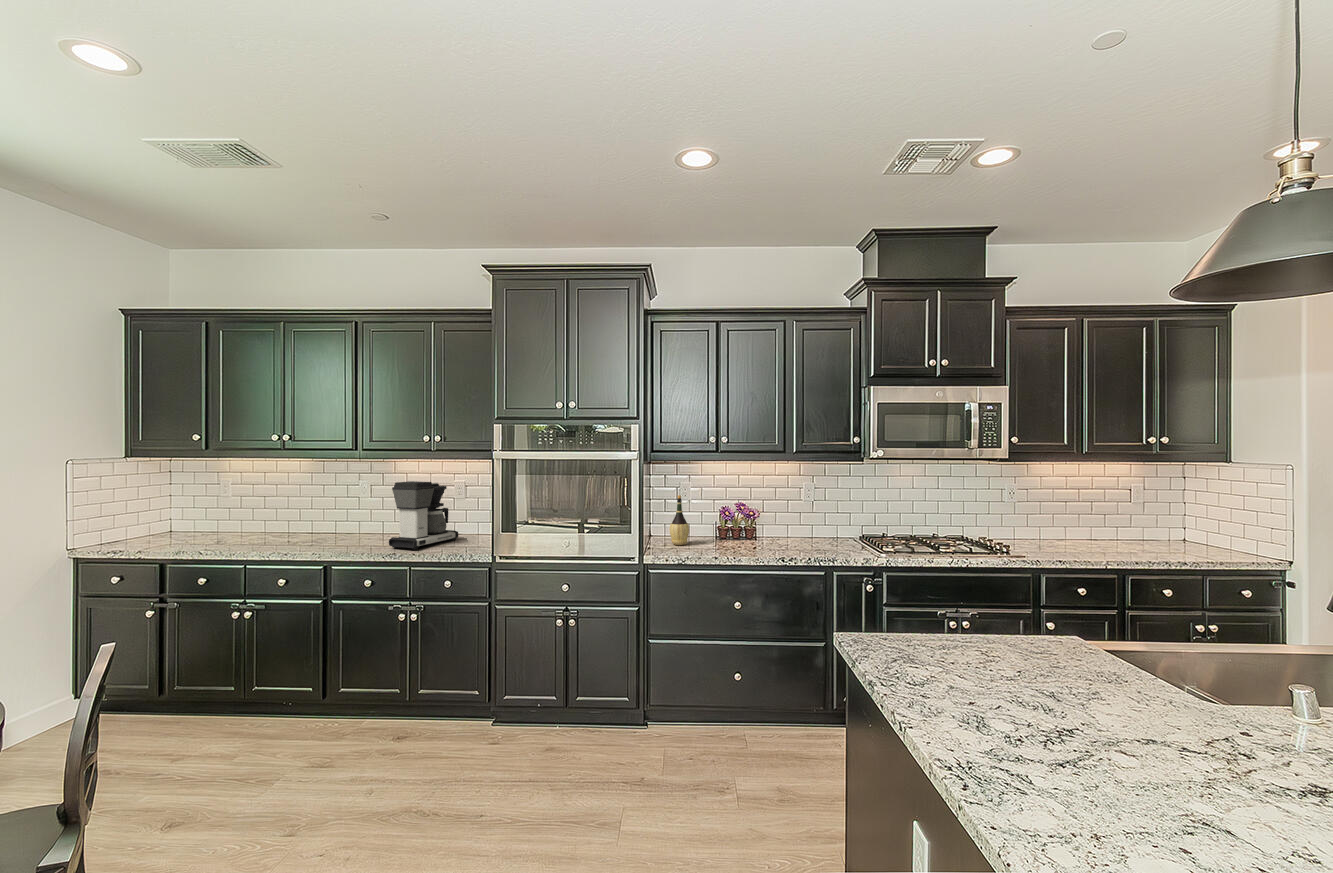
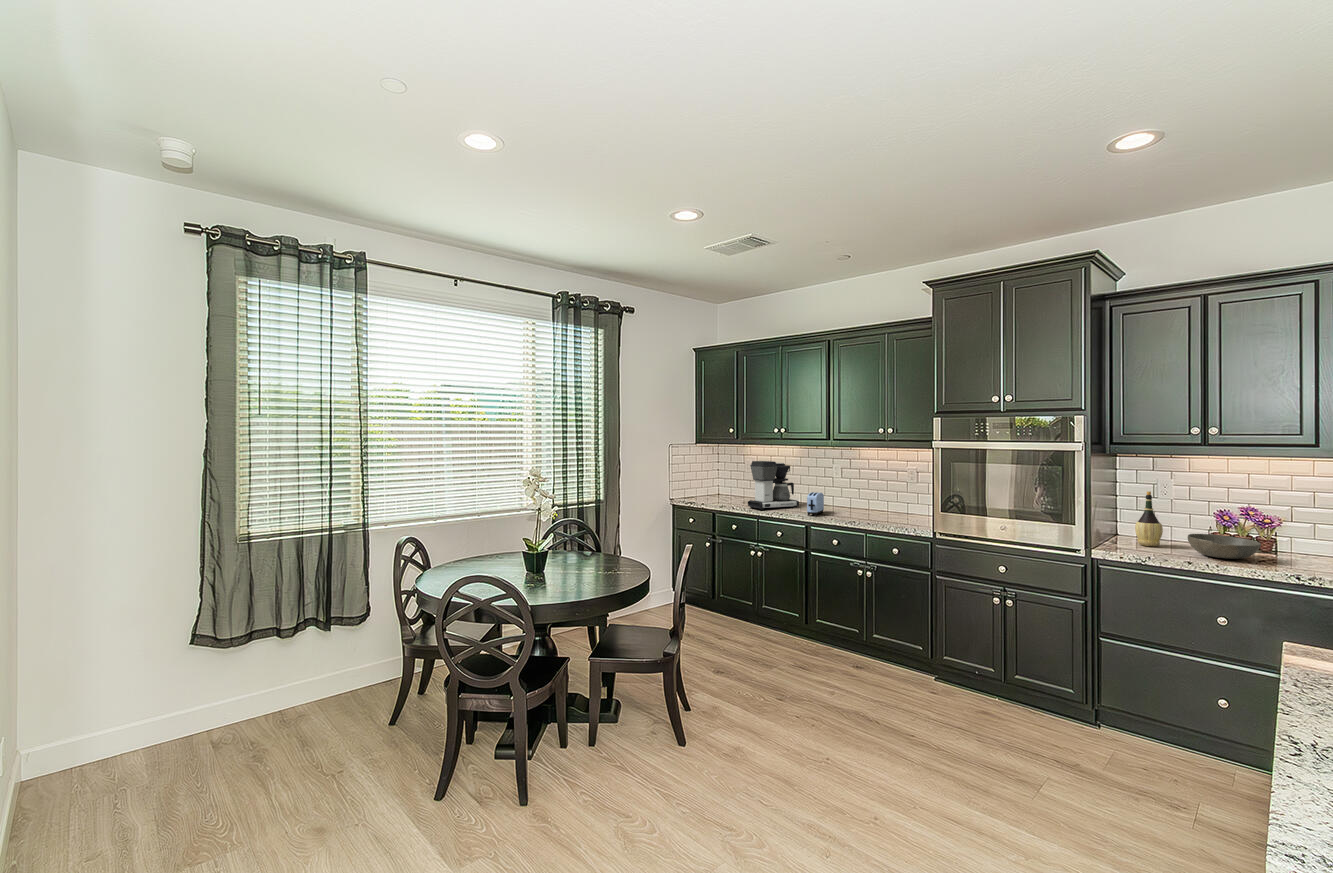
coffee maker: present [389,481,458,549] -> present [748,461,799,510]
toaster: none [324,520,346,552] -> present [807,492,824,516]
bowl: none [709,529,756,549] -> present [1188,534,1261,559]

